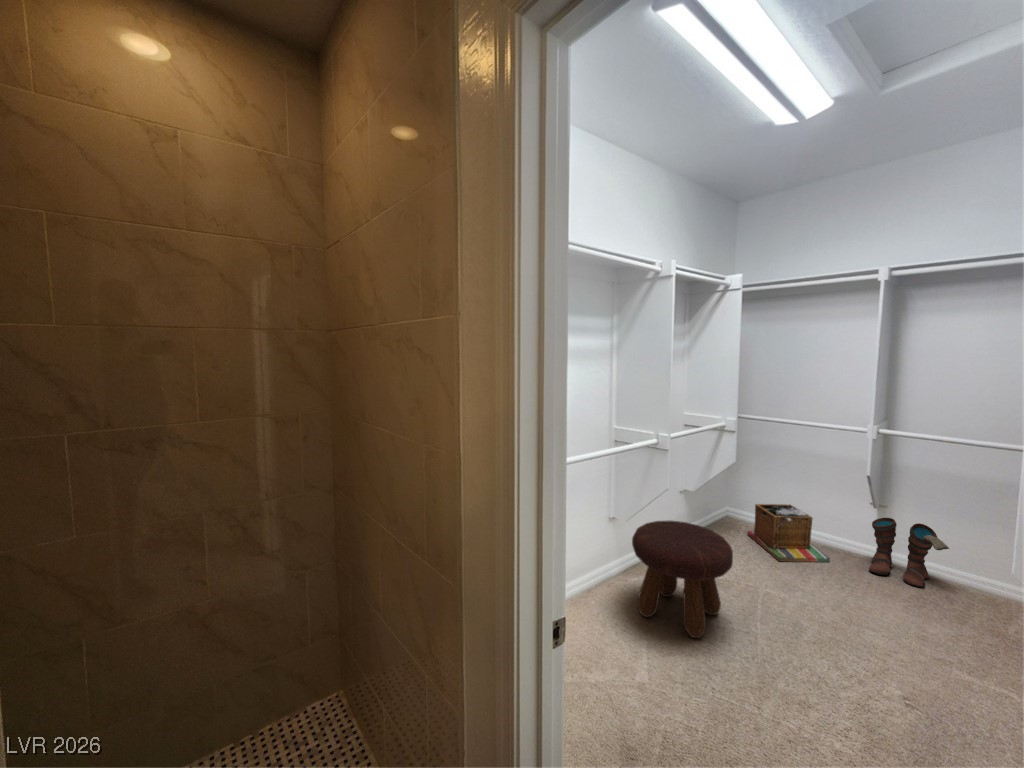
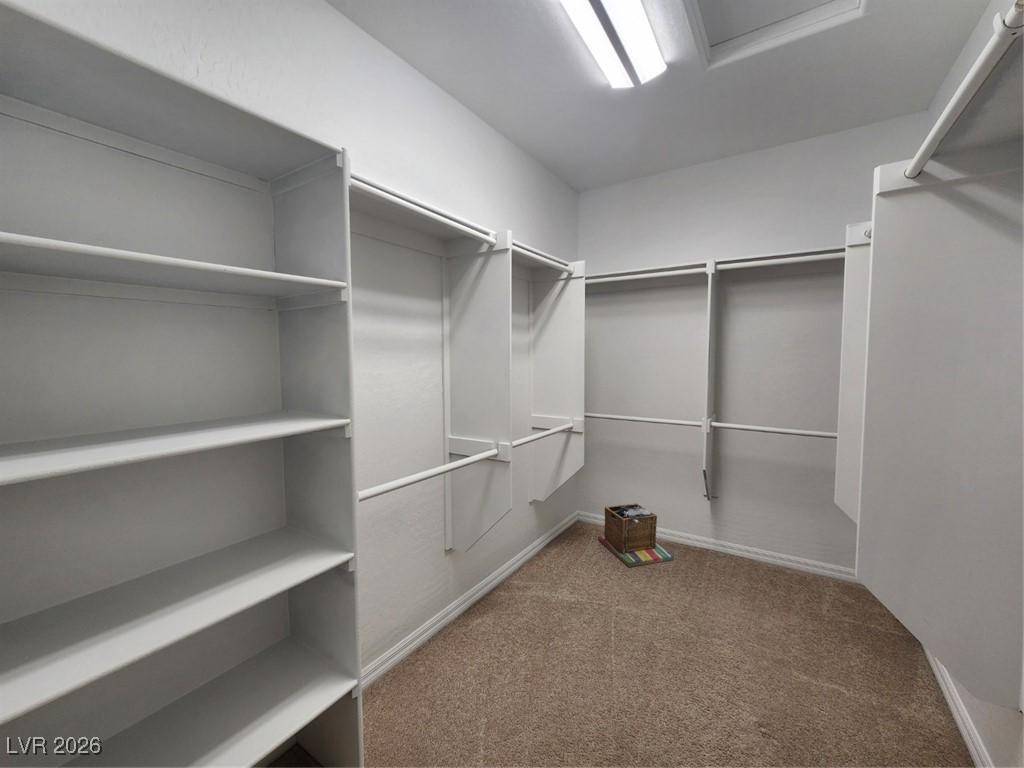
boots: present [869,518,949,588] -> none [707,508,771,575]
footstool: present [632,521,733,638] -> none [470,544,584,692]

